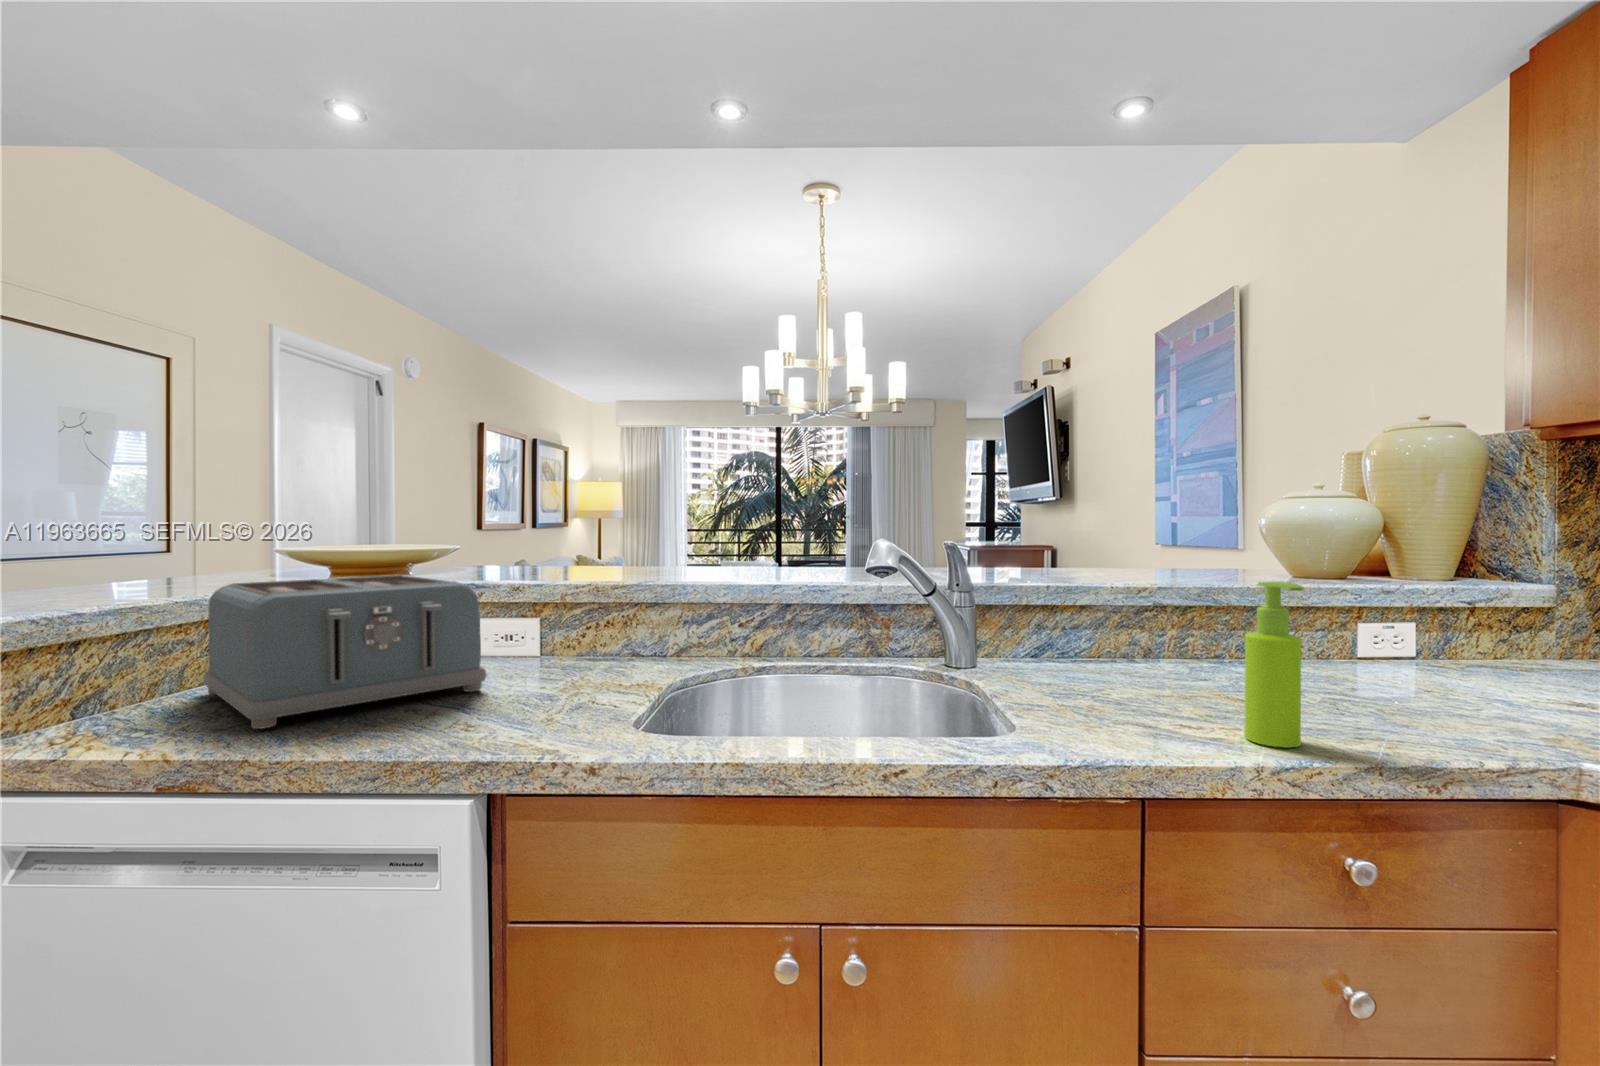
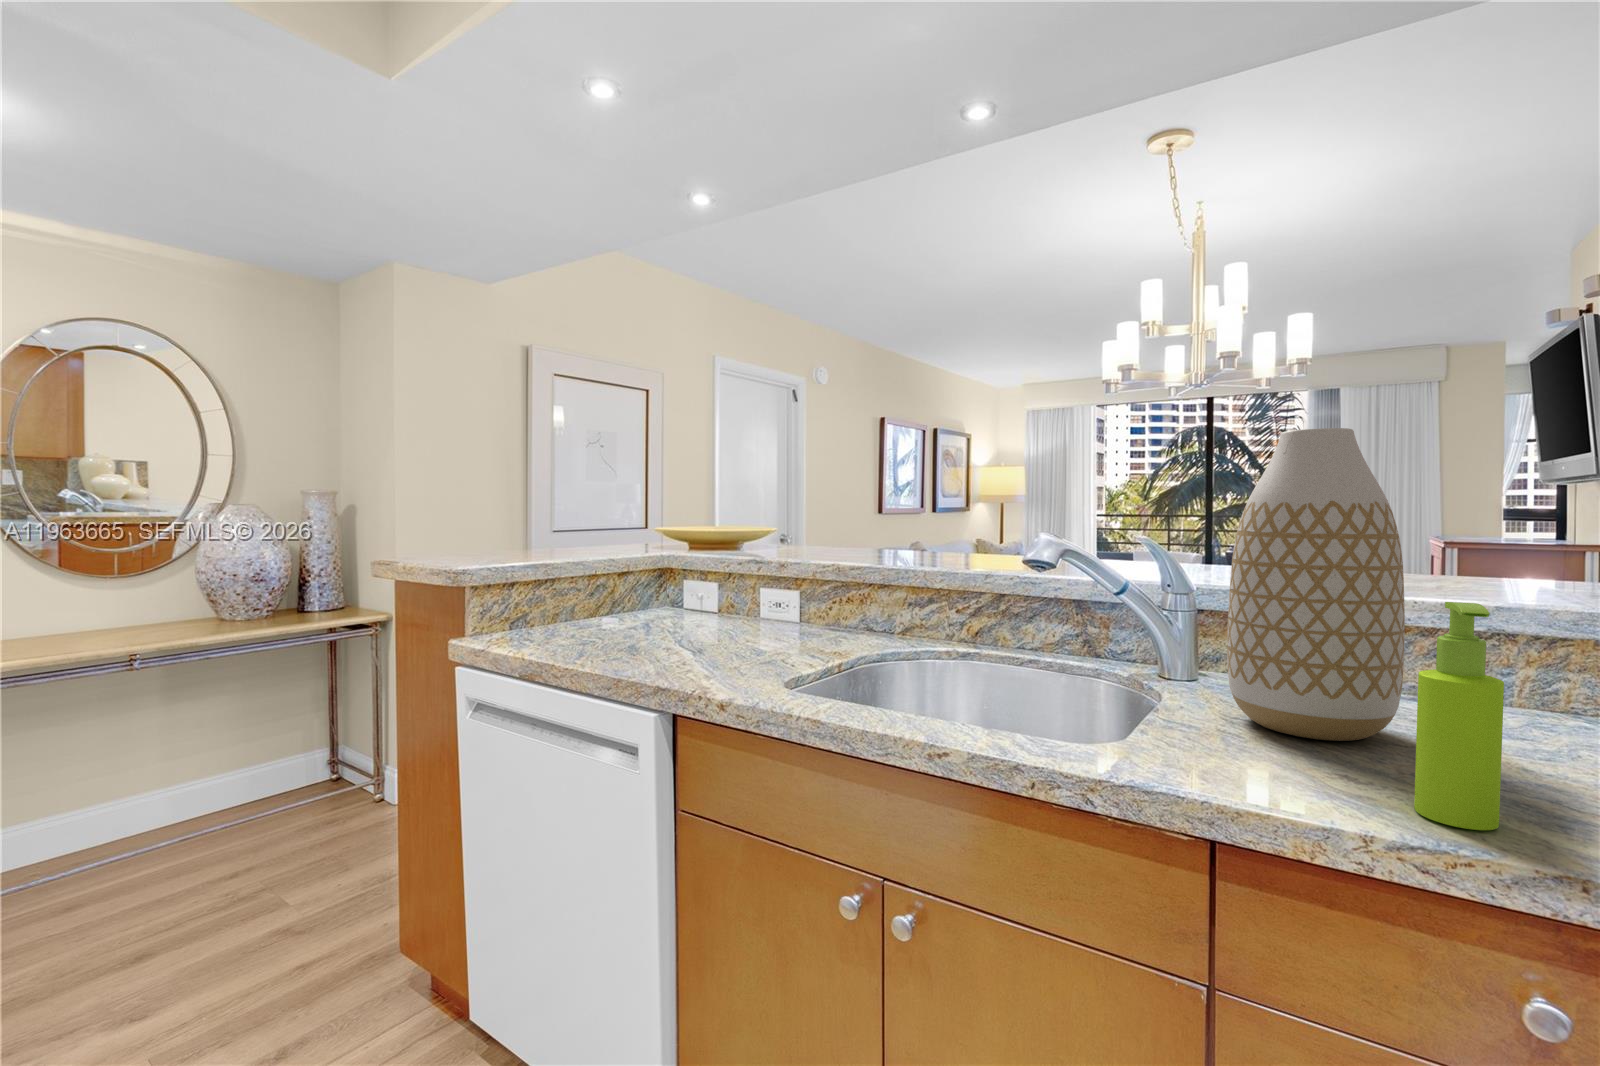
vase: none [1039,451,1165,700] -> present [1227,428,1405,741]
toaster: present [204,575,486,729] -> none [572,551,727,648]

